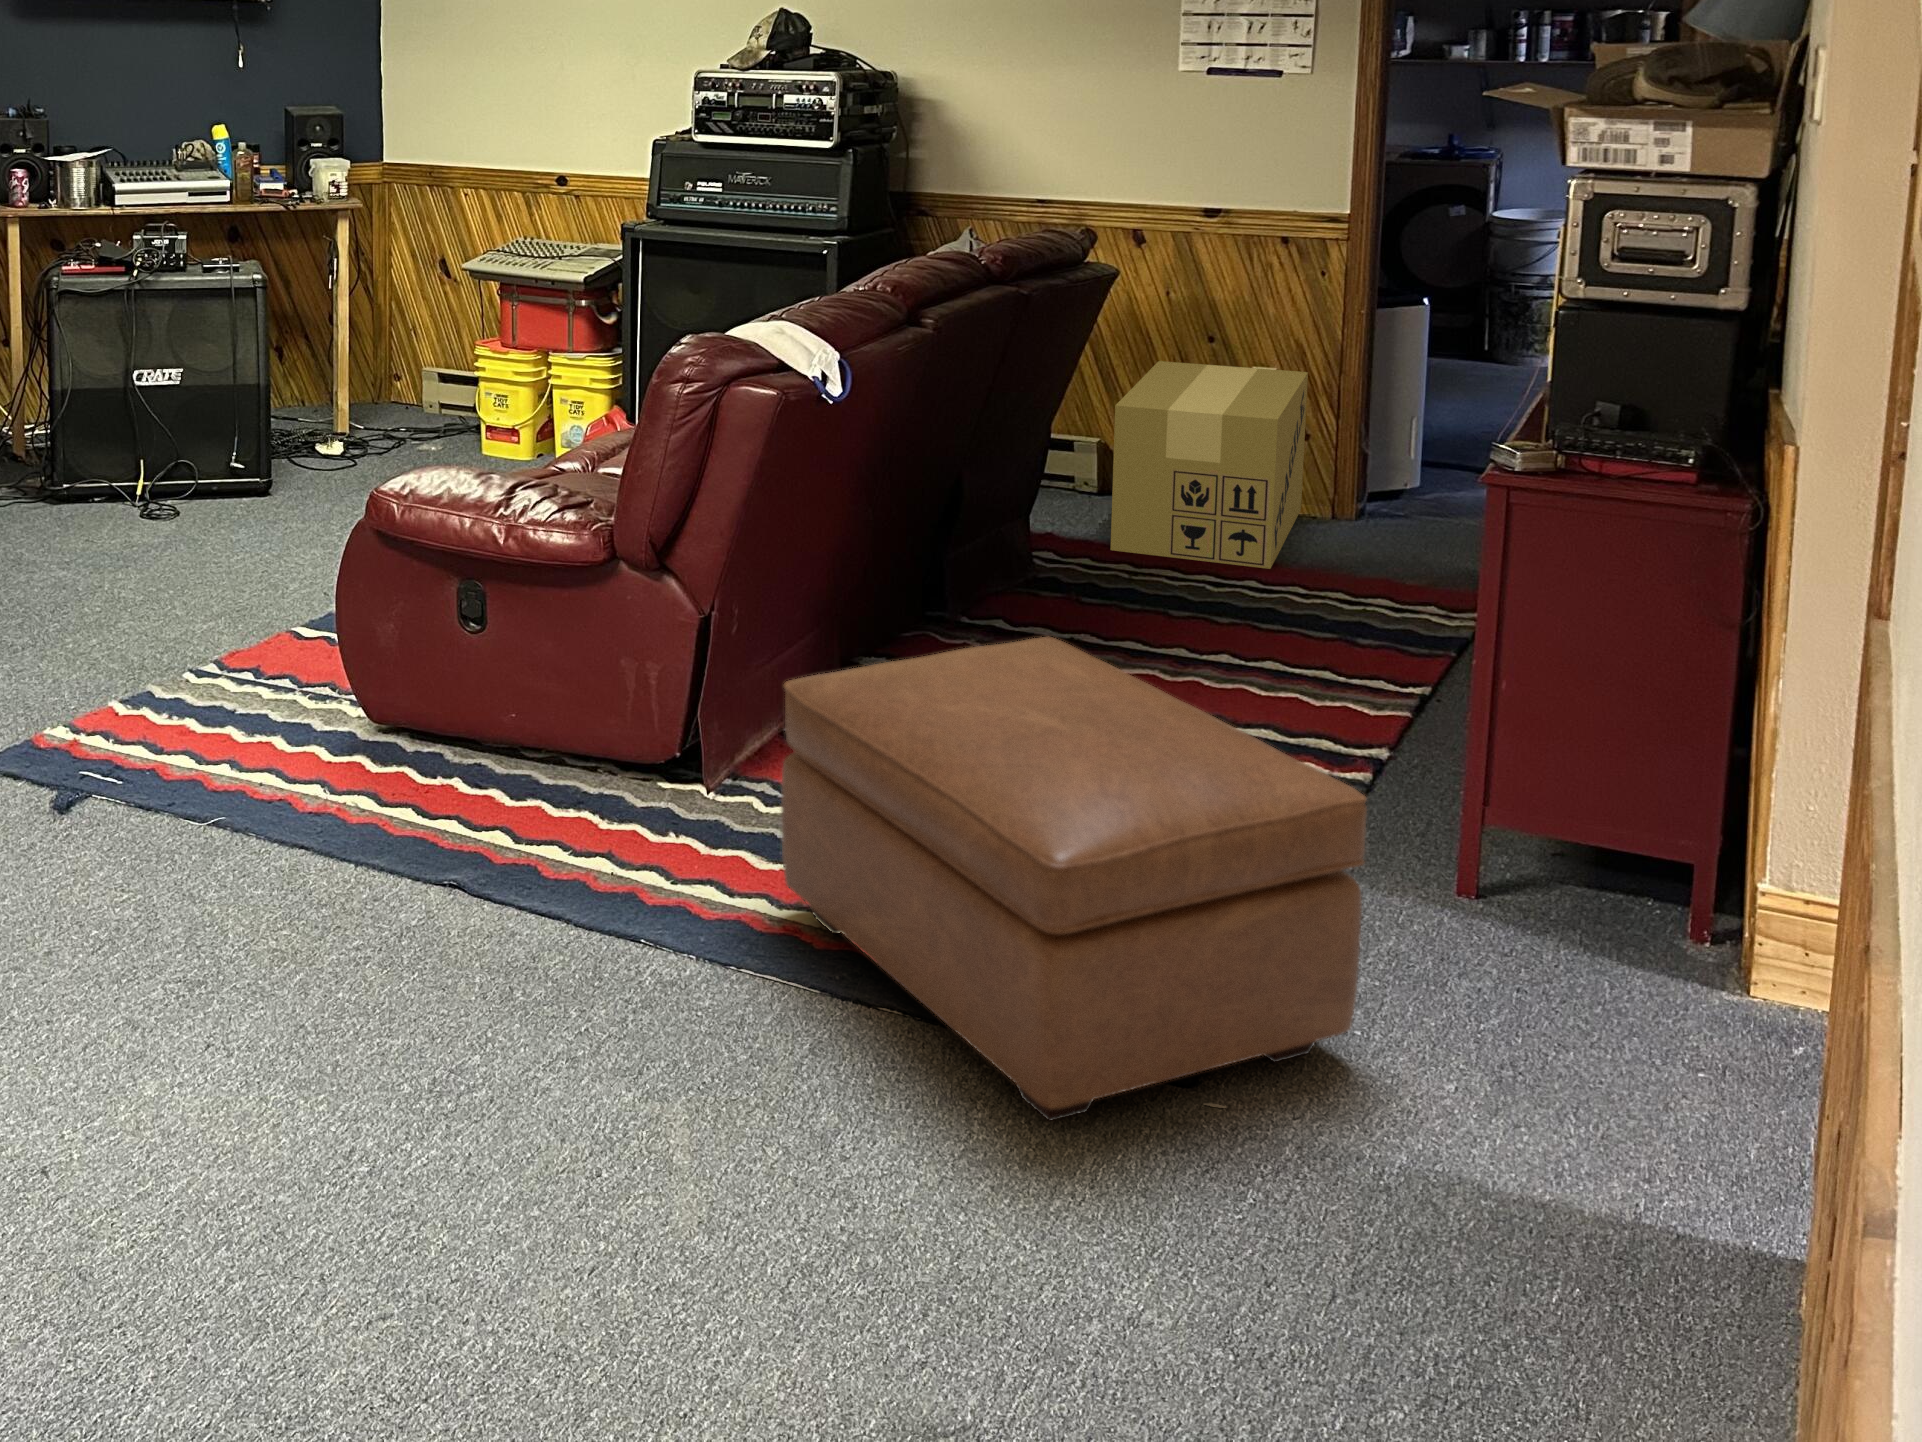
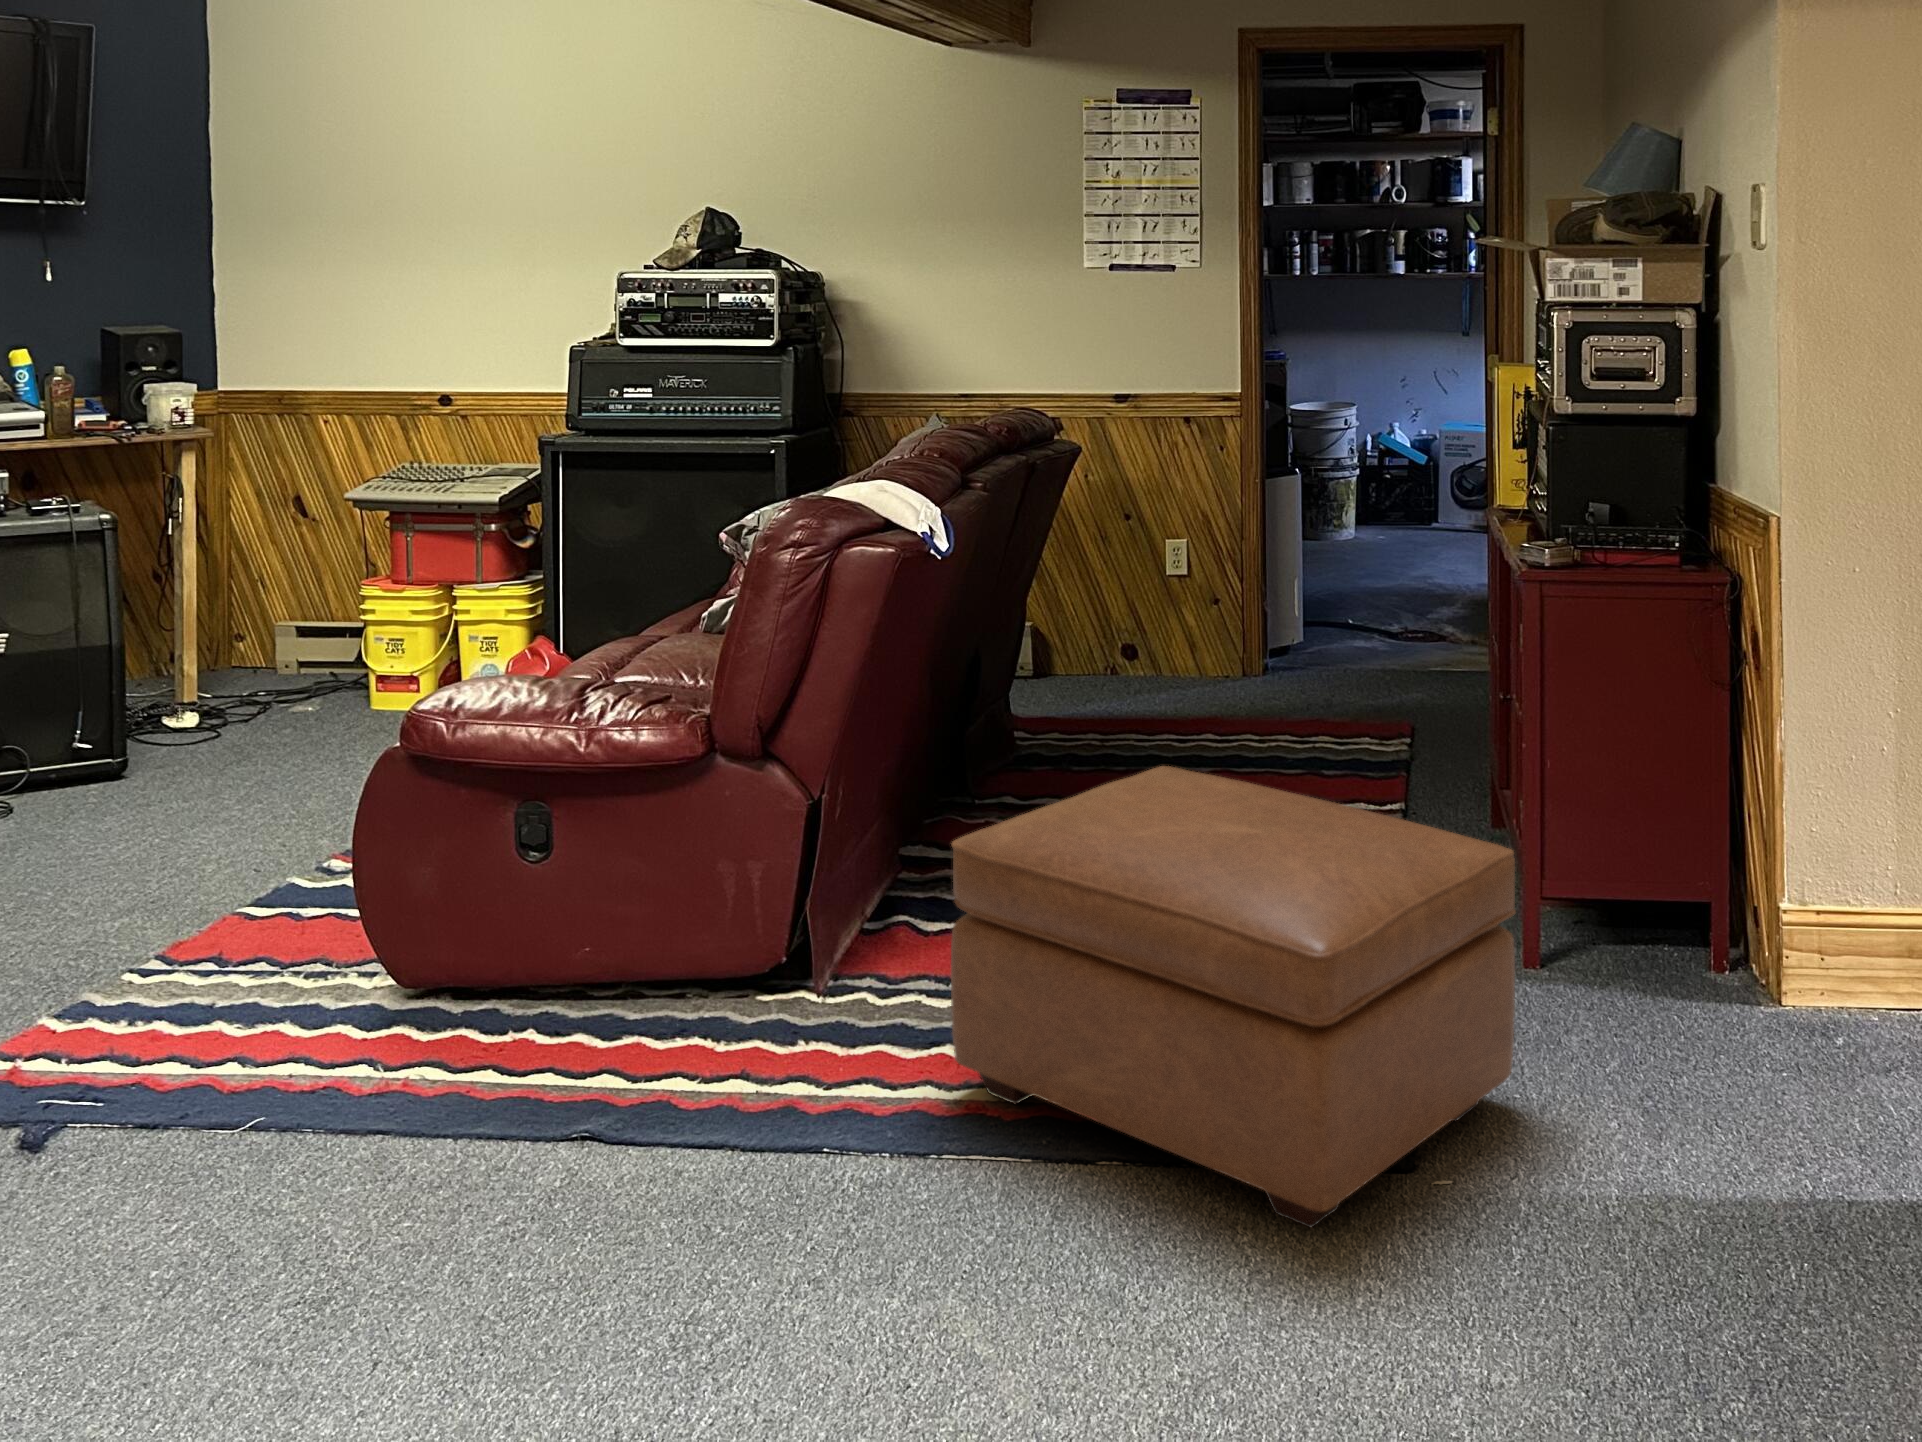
cardboard box: present [1111,361,1308,569] -> none [1061,544,1200,718]

